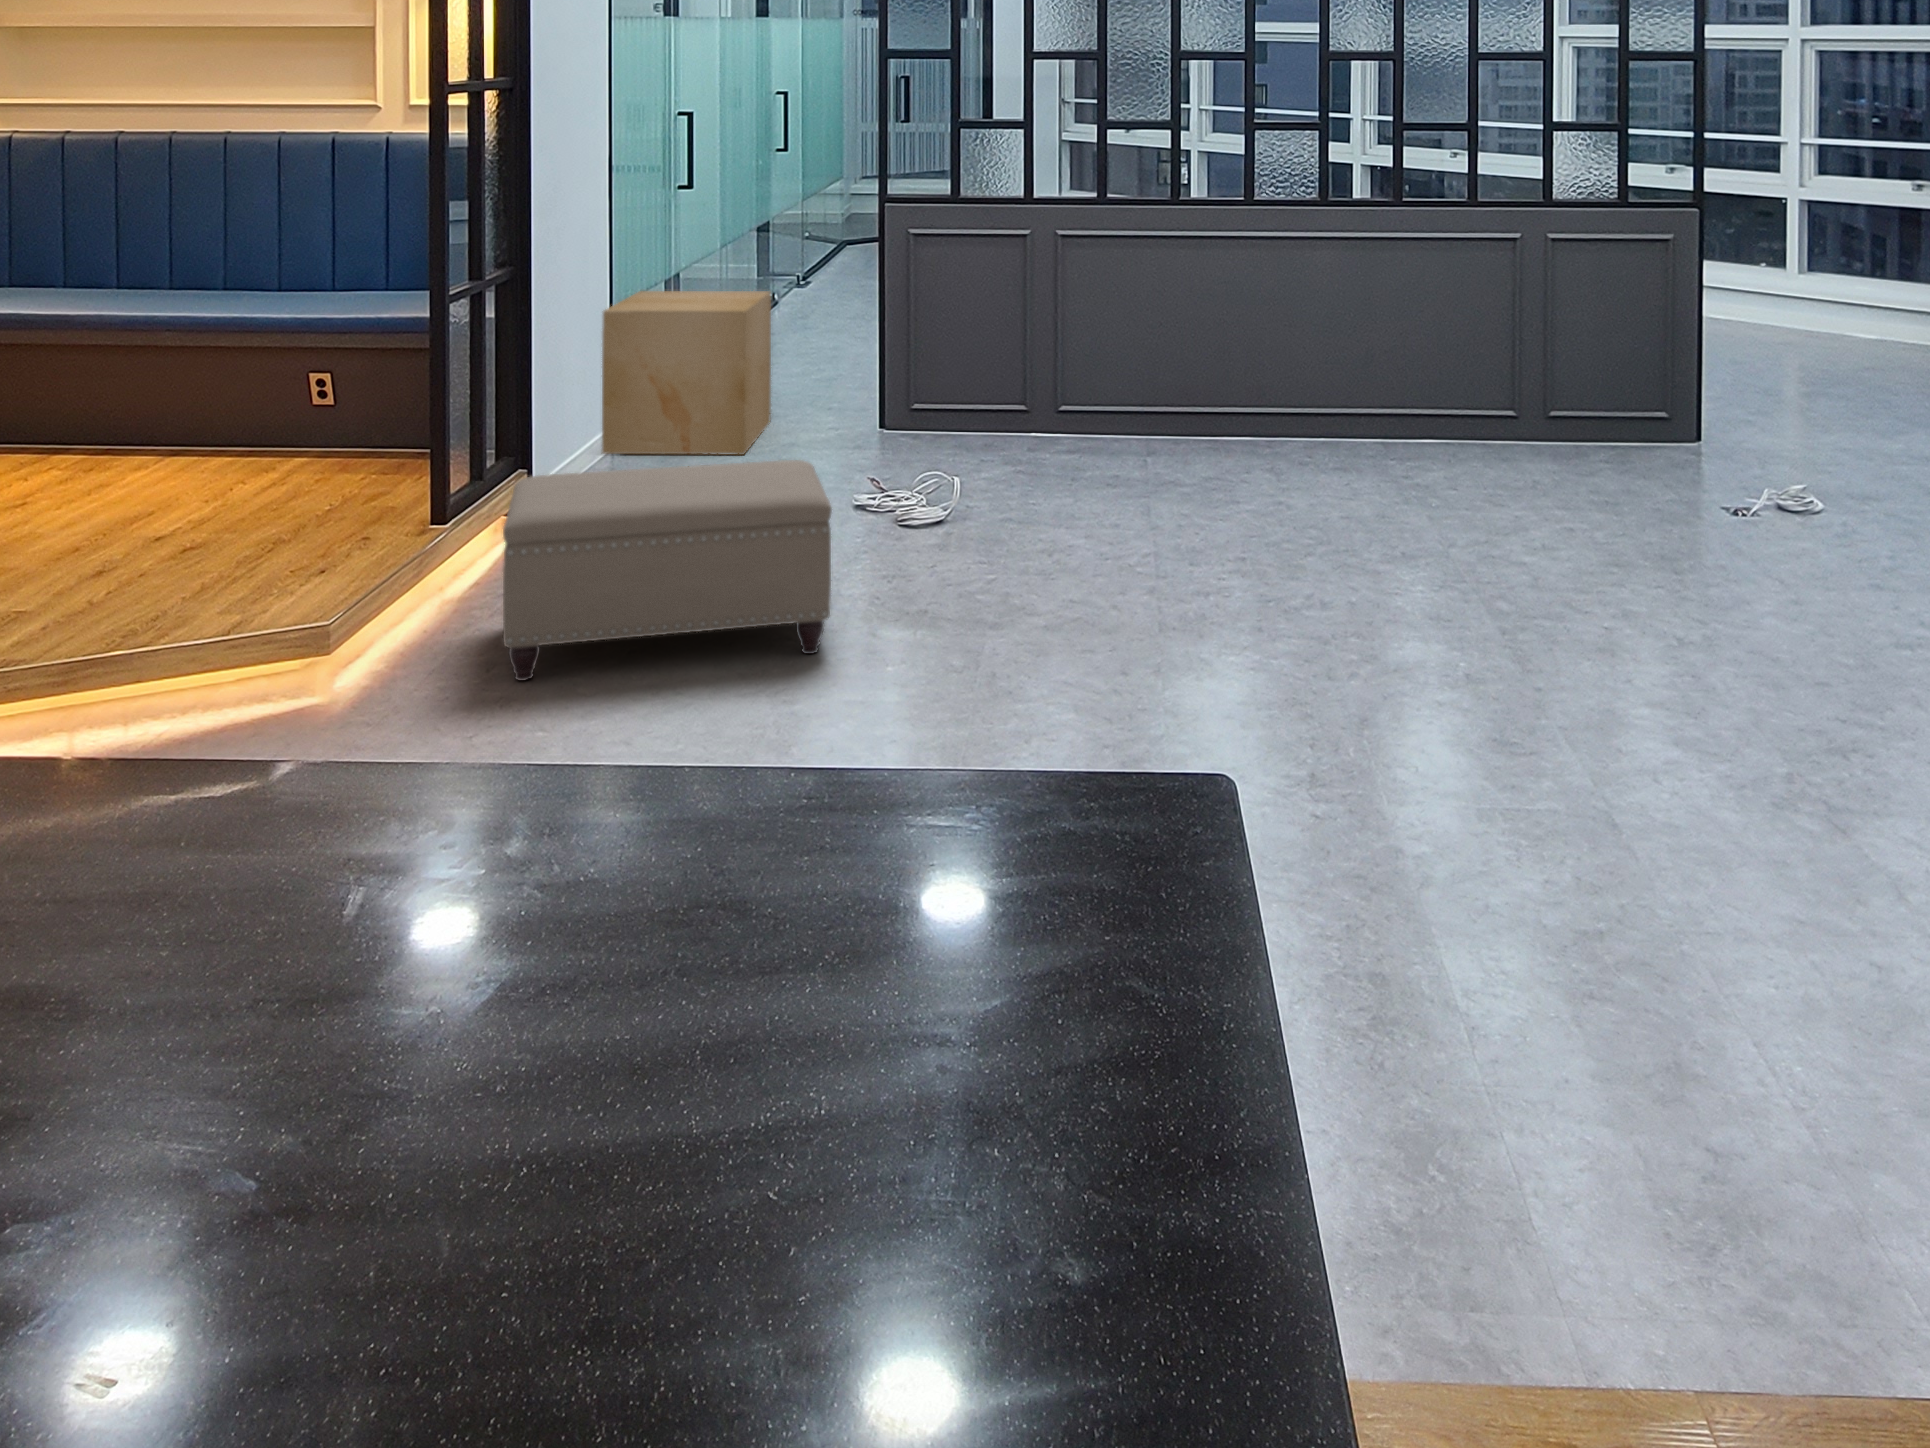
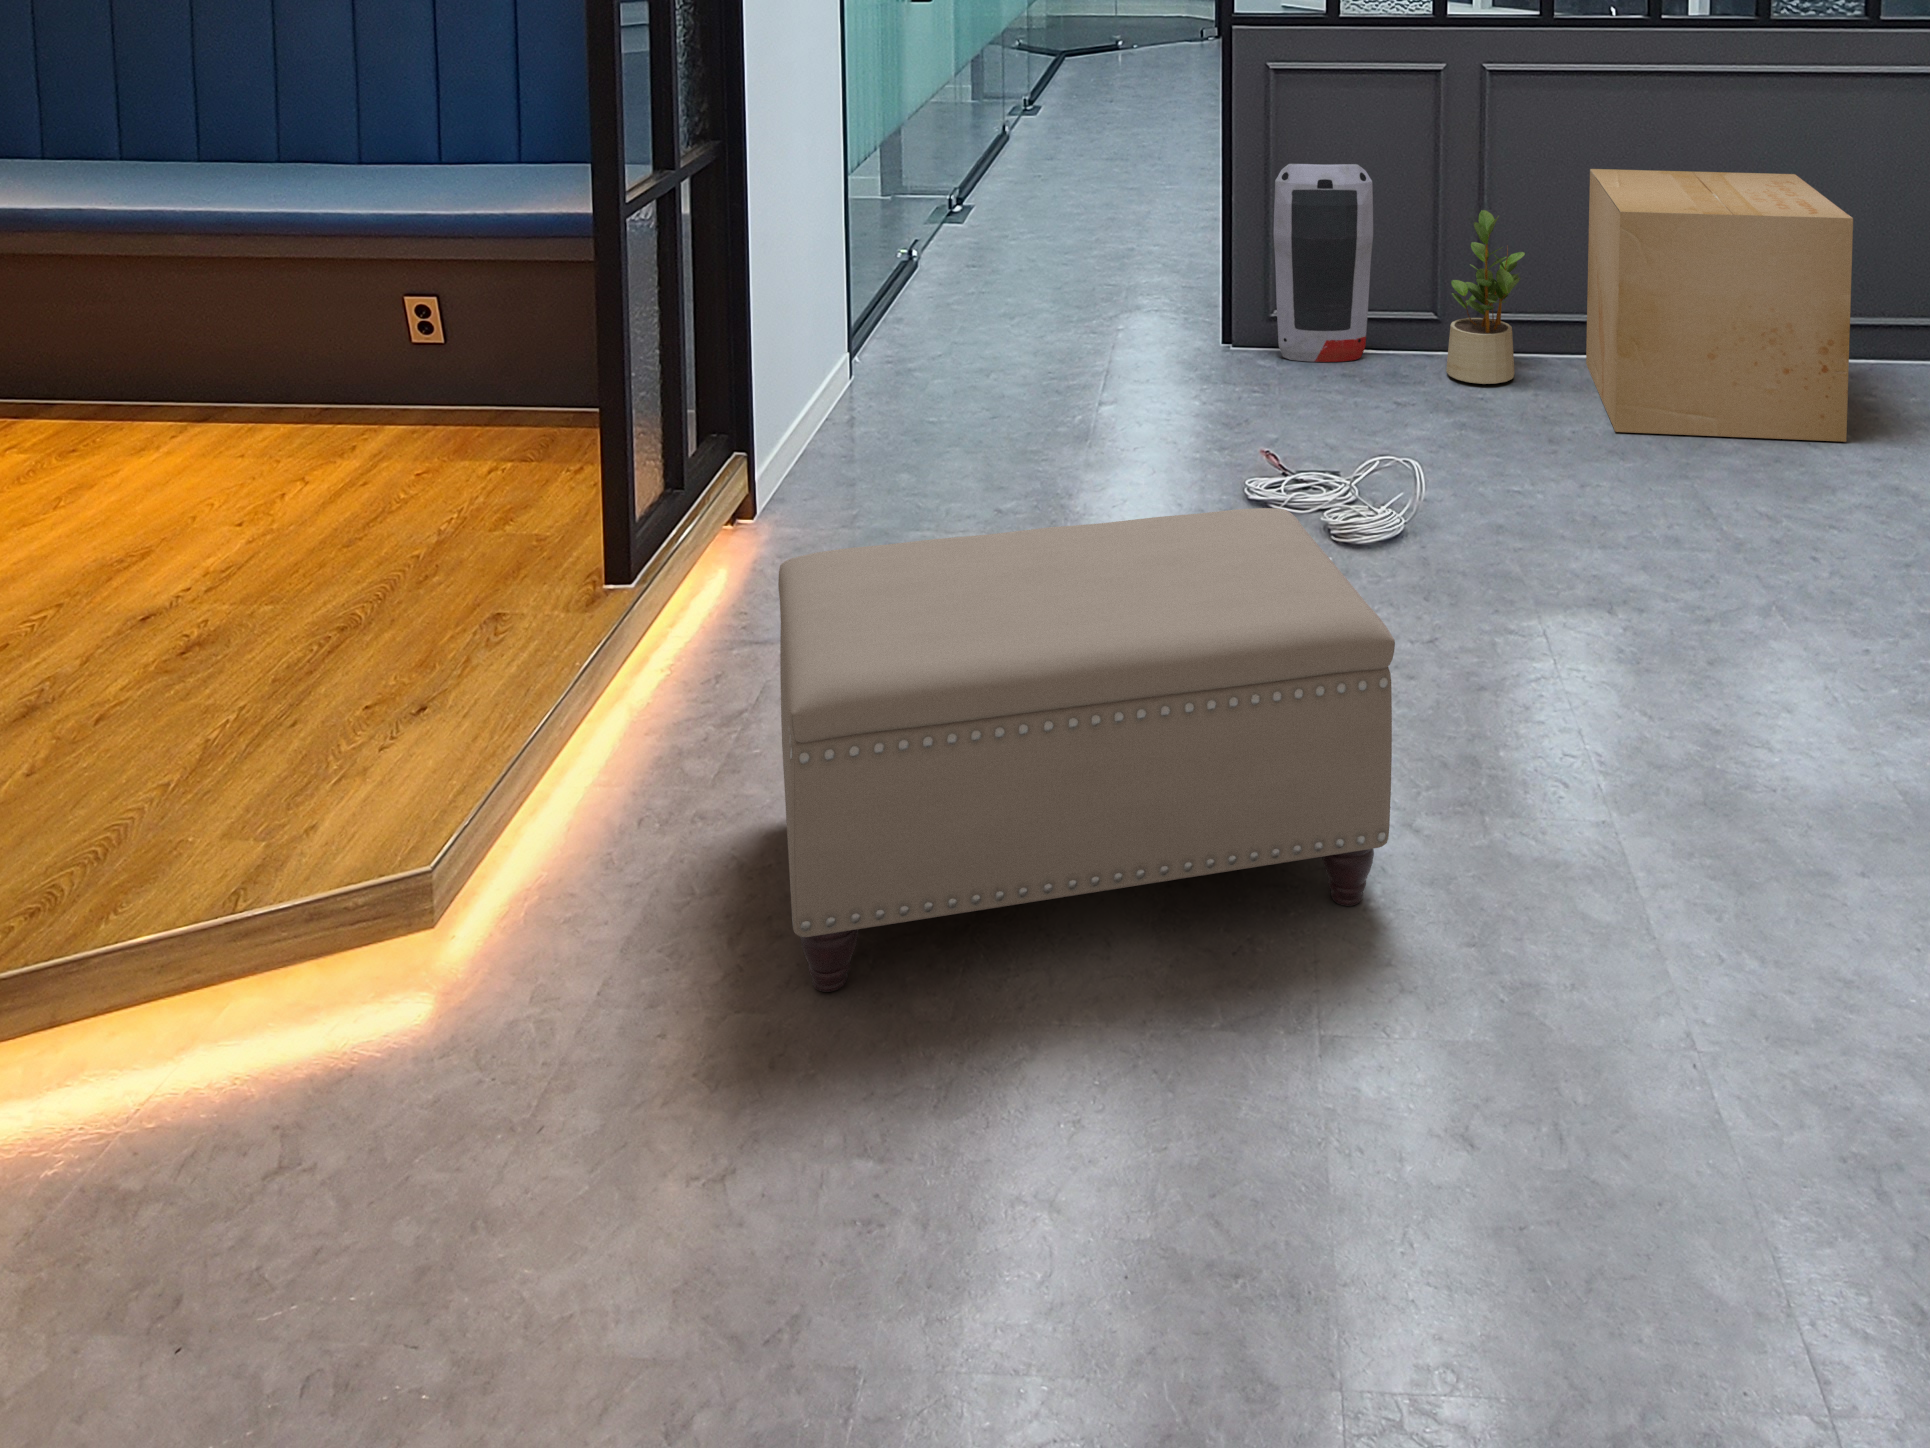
cardboard box: present [602,291,771,455] -> present [1586,169,1853,442]
air purifier: none [907,297,974,433] -> present [1273,164,1373,362]
potted plant: none [1019,326,1075,444] -> present [1446,210,1525,384]

